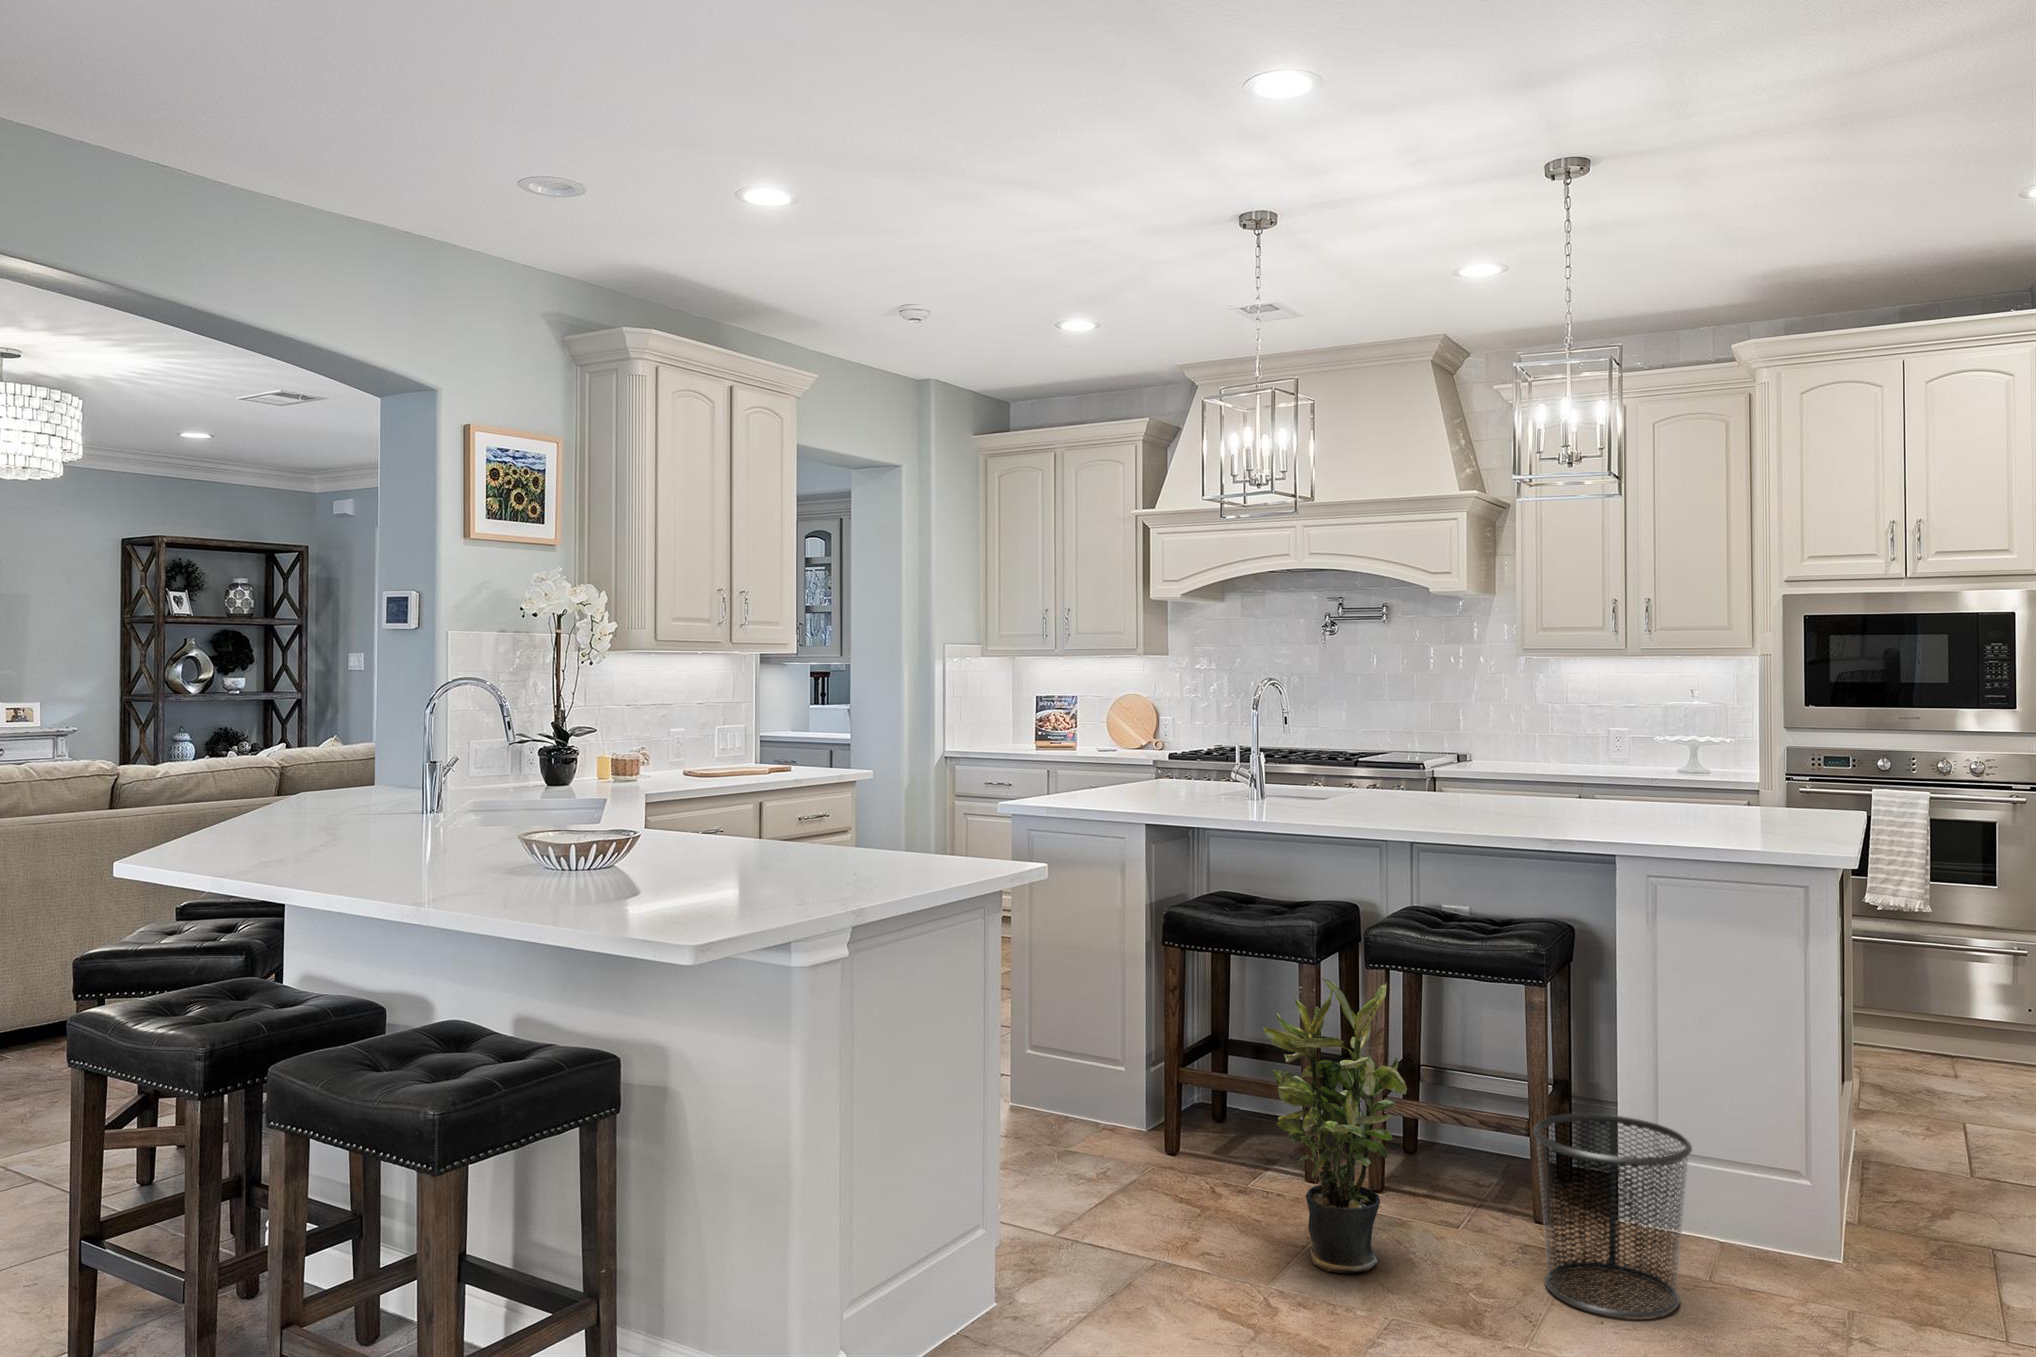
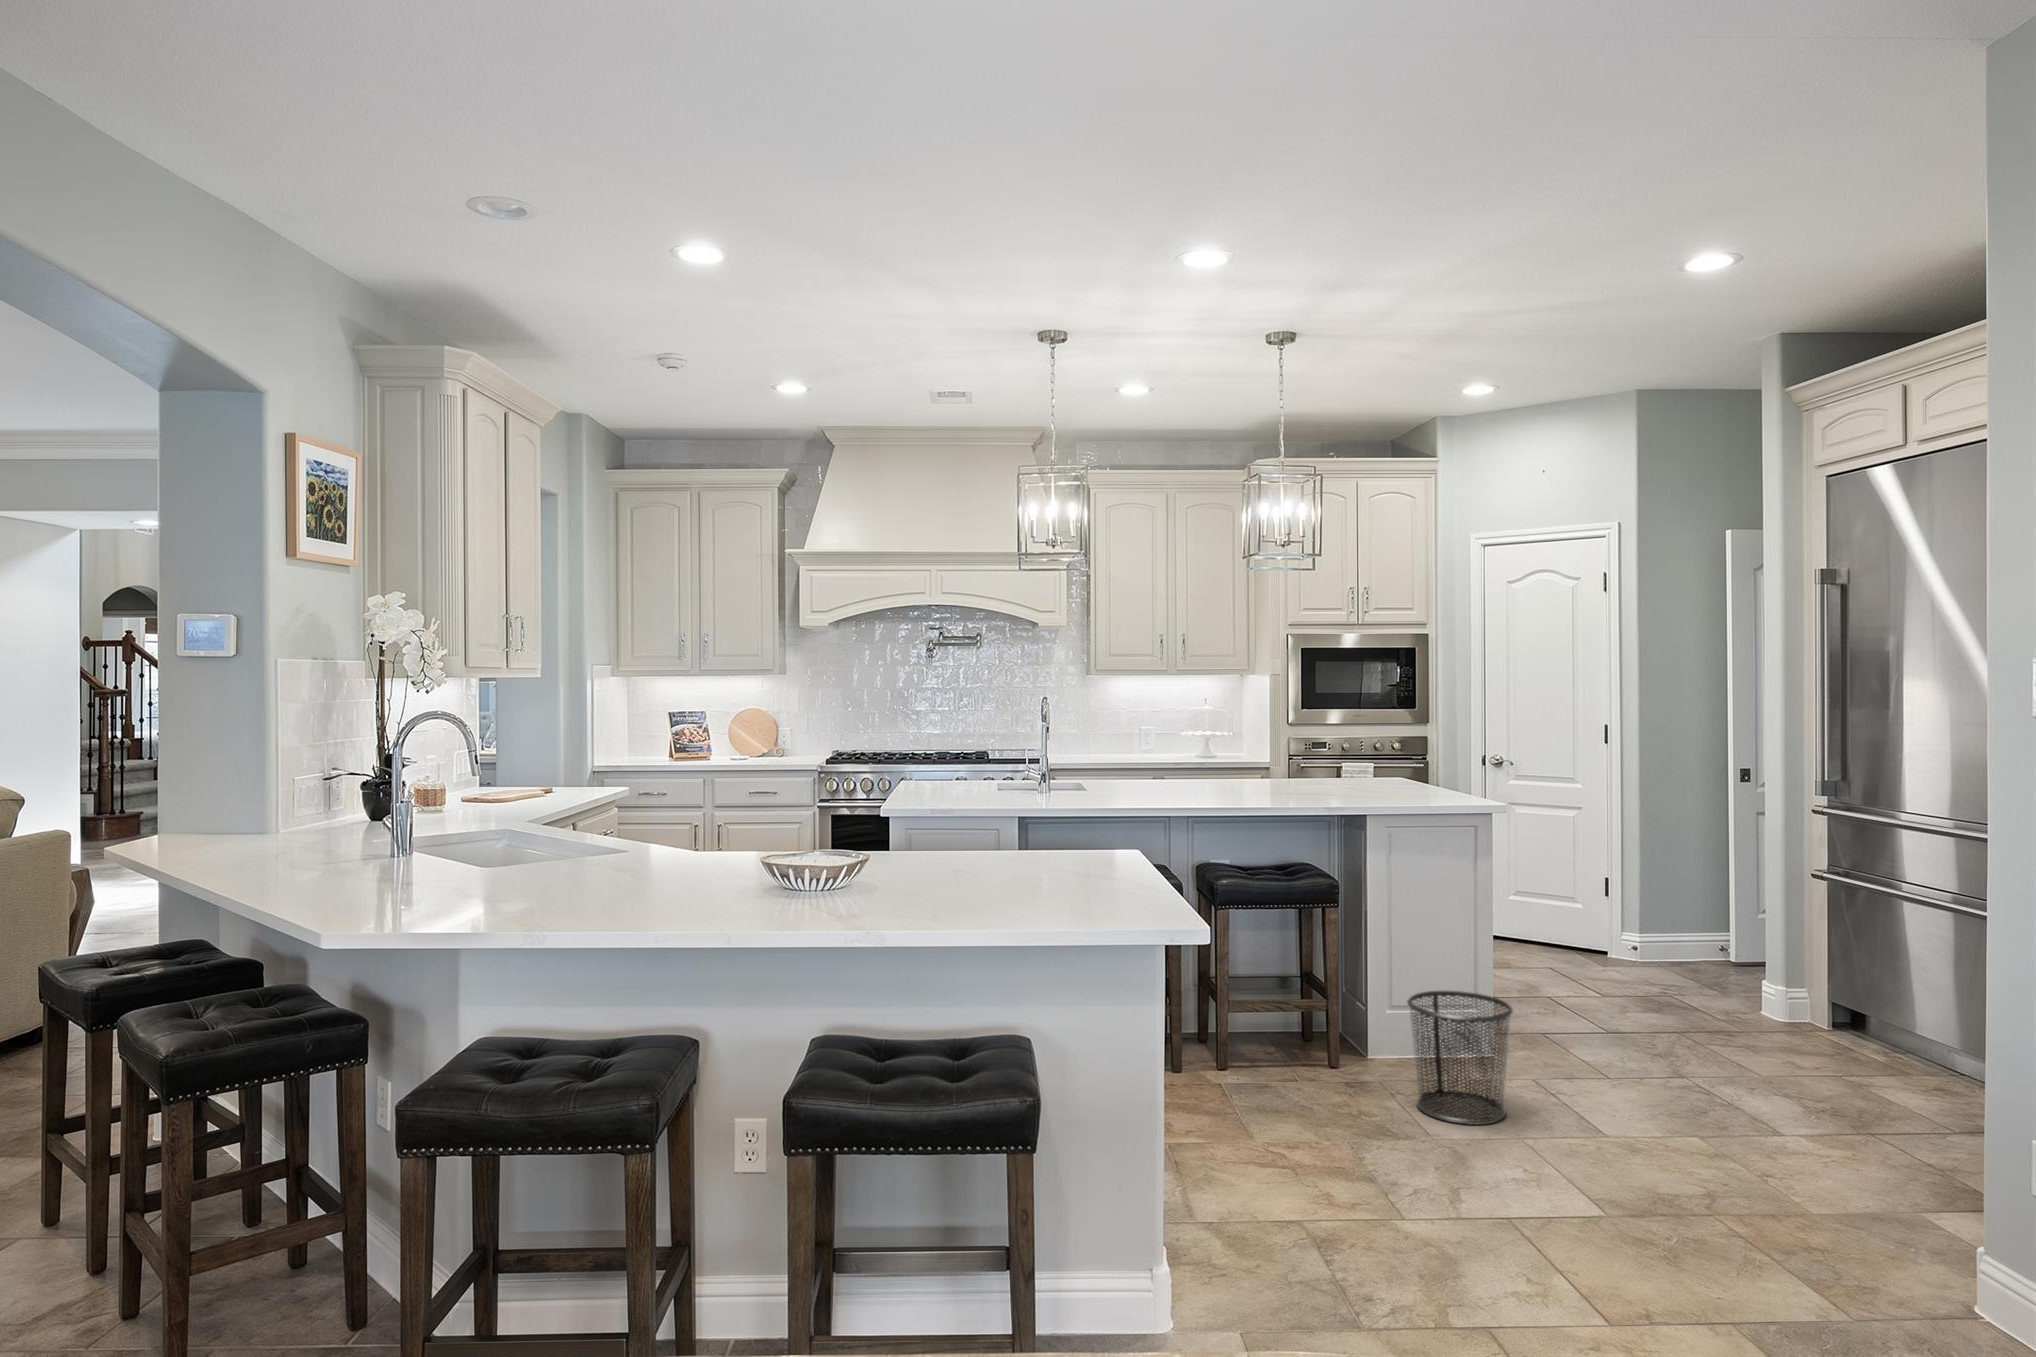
potted plant: present [1263,978,1407,1273] -> none [1241,920,1353,1139]

